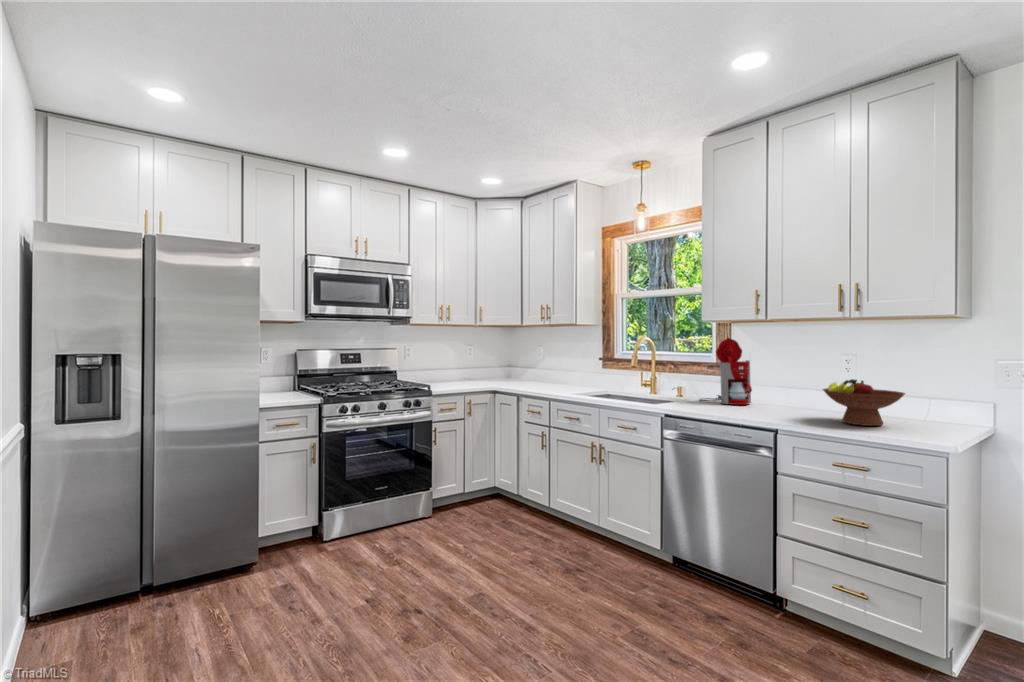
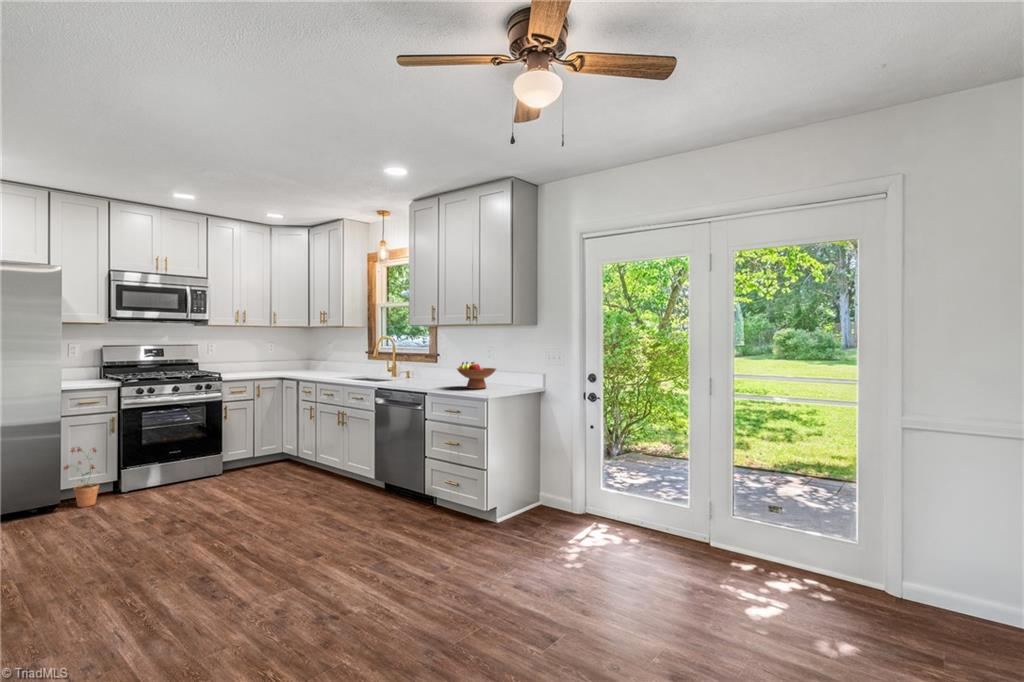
coffee maker: present [700,338,752,405] -> none [414,337,443,381]
potted plant: none [259,484,305,566] -> present [64,447,100,507]

